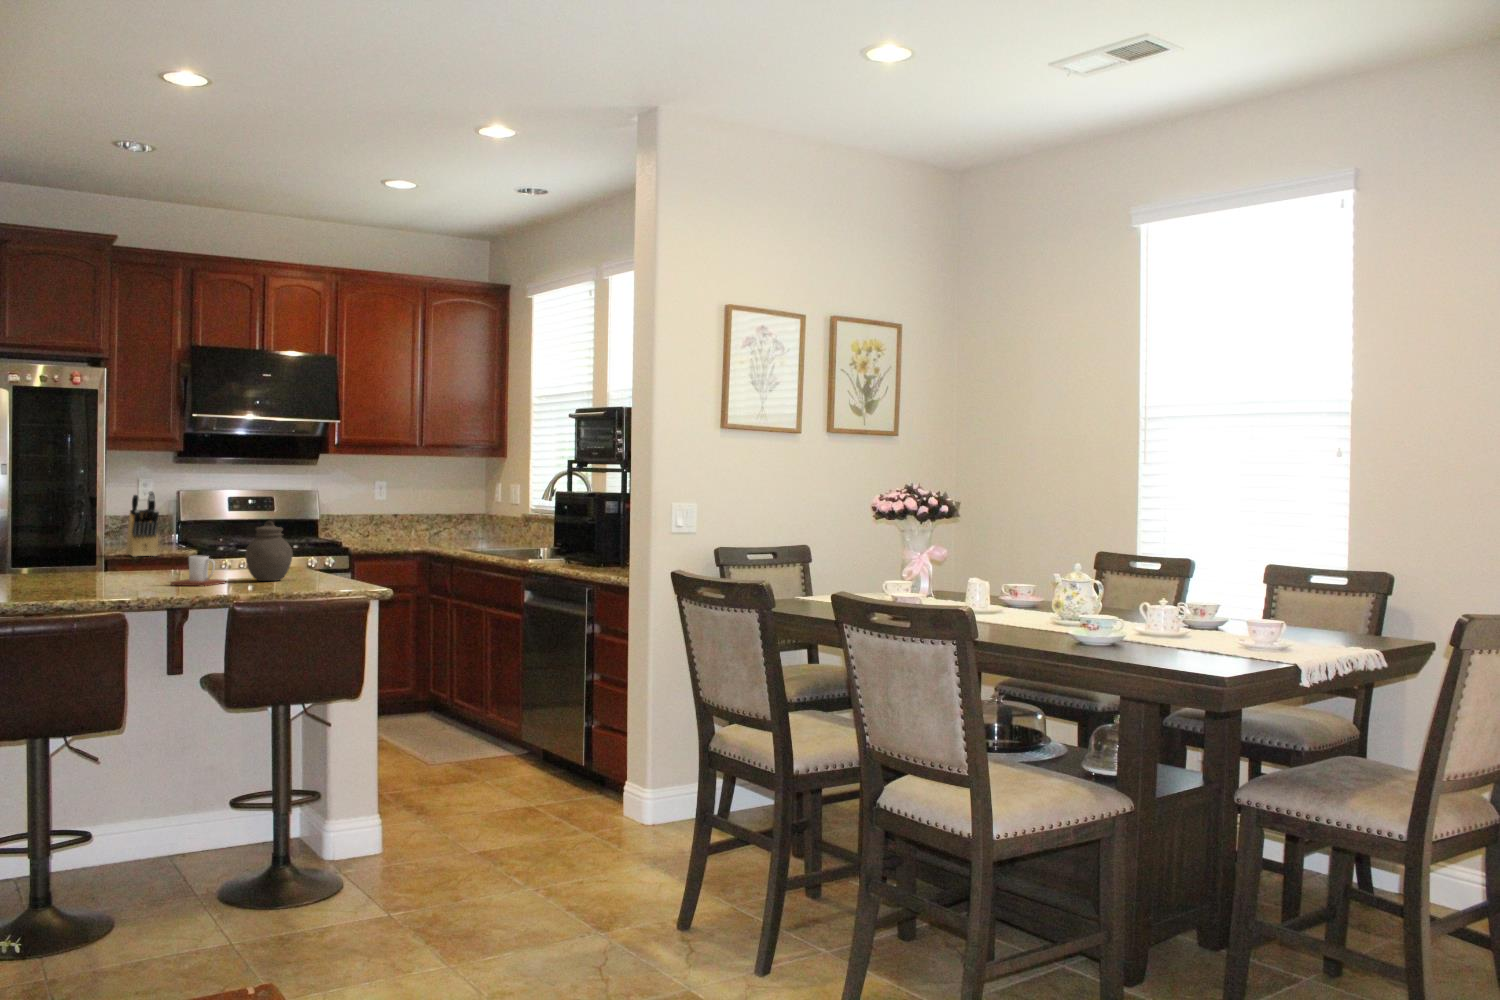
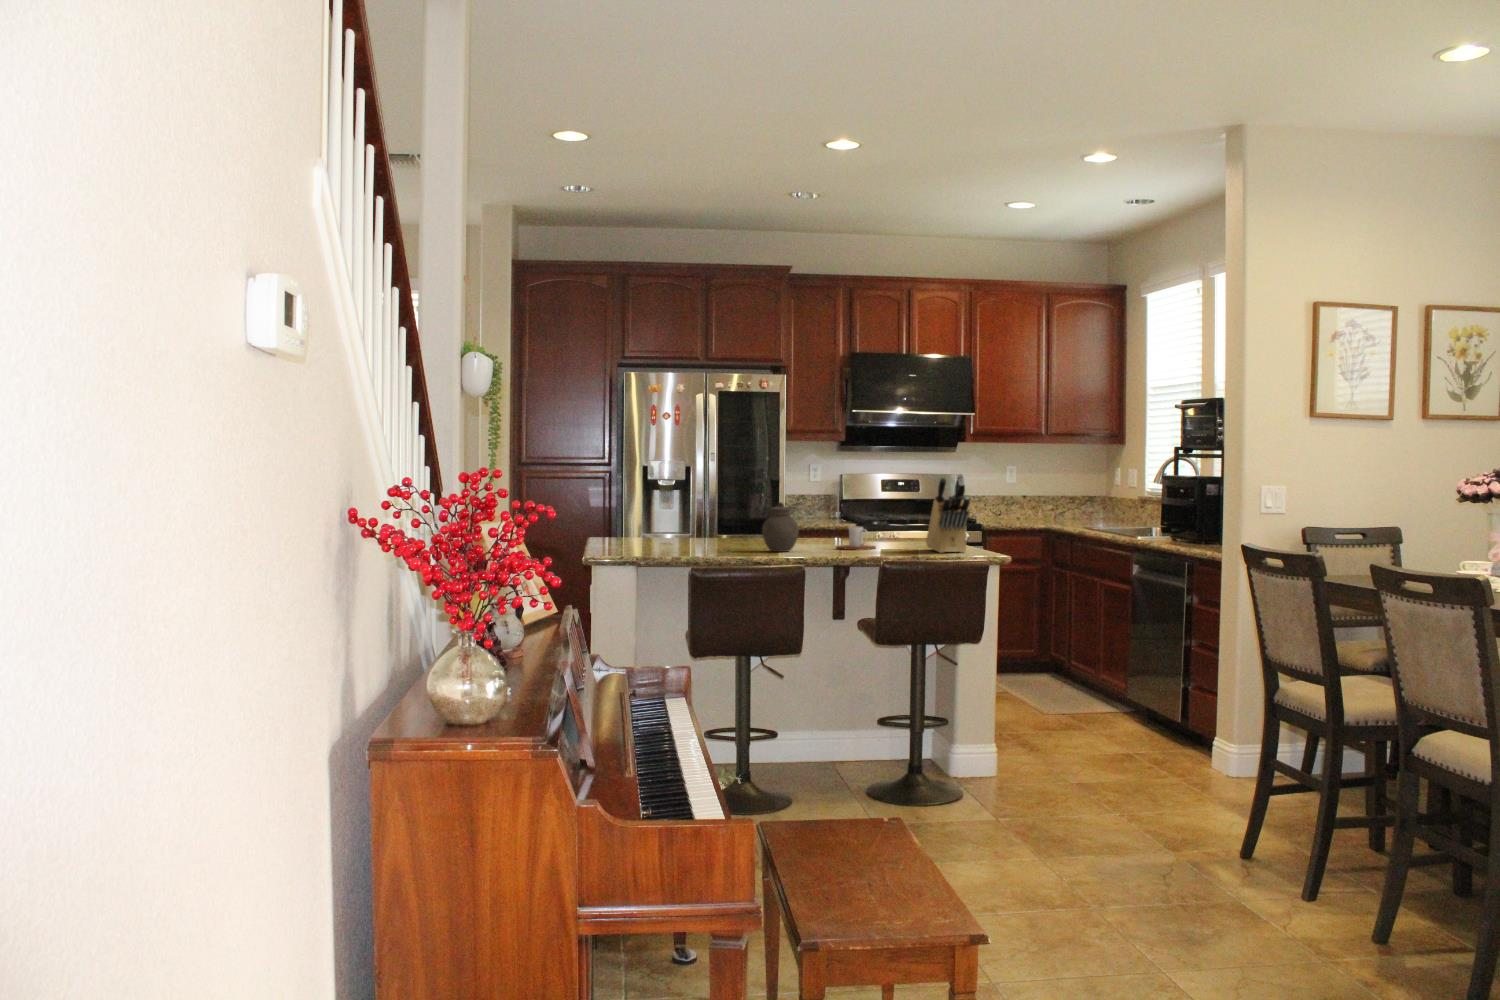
knife block: present [126,491,159,557] -> present [926,474,970,553]
jar: present [245,521,293,581] -> present [762,502,799,552]

